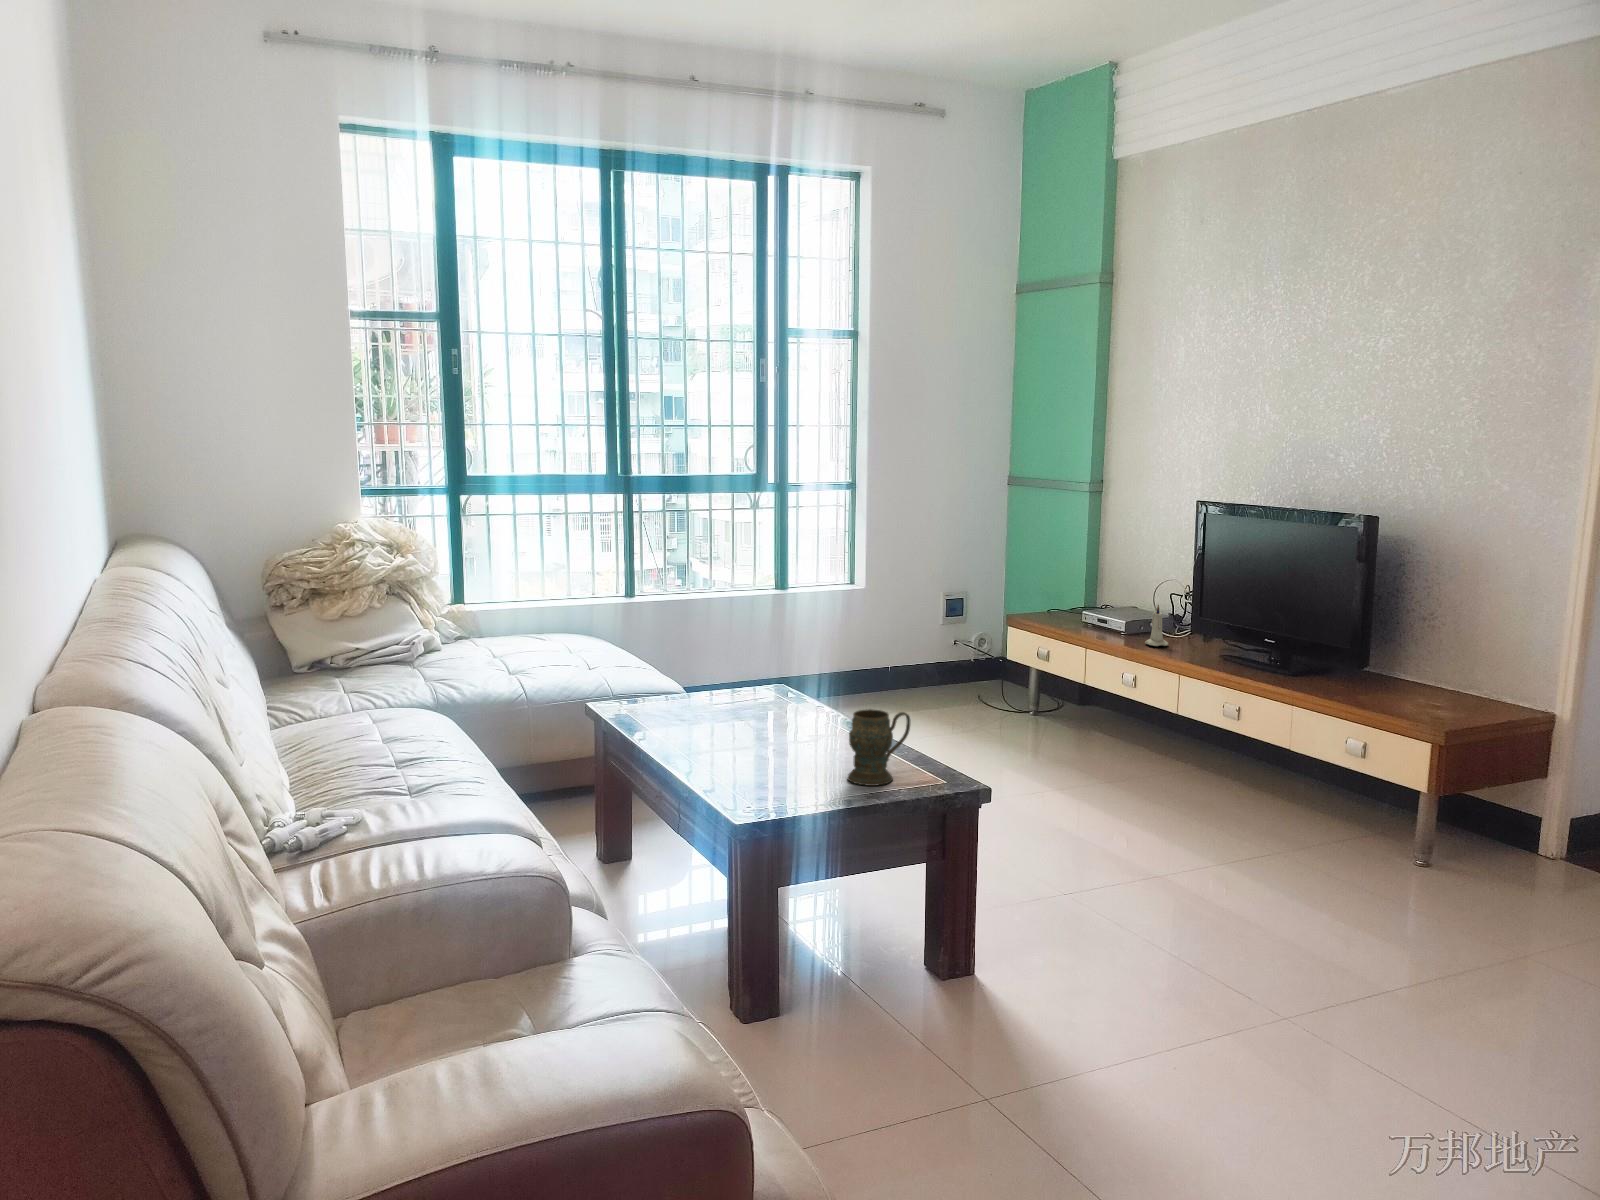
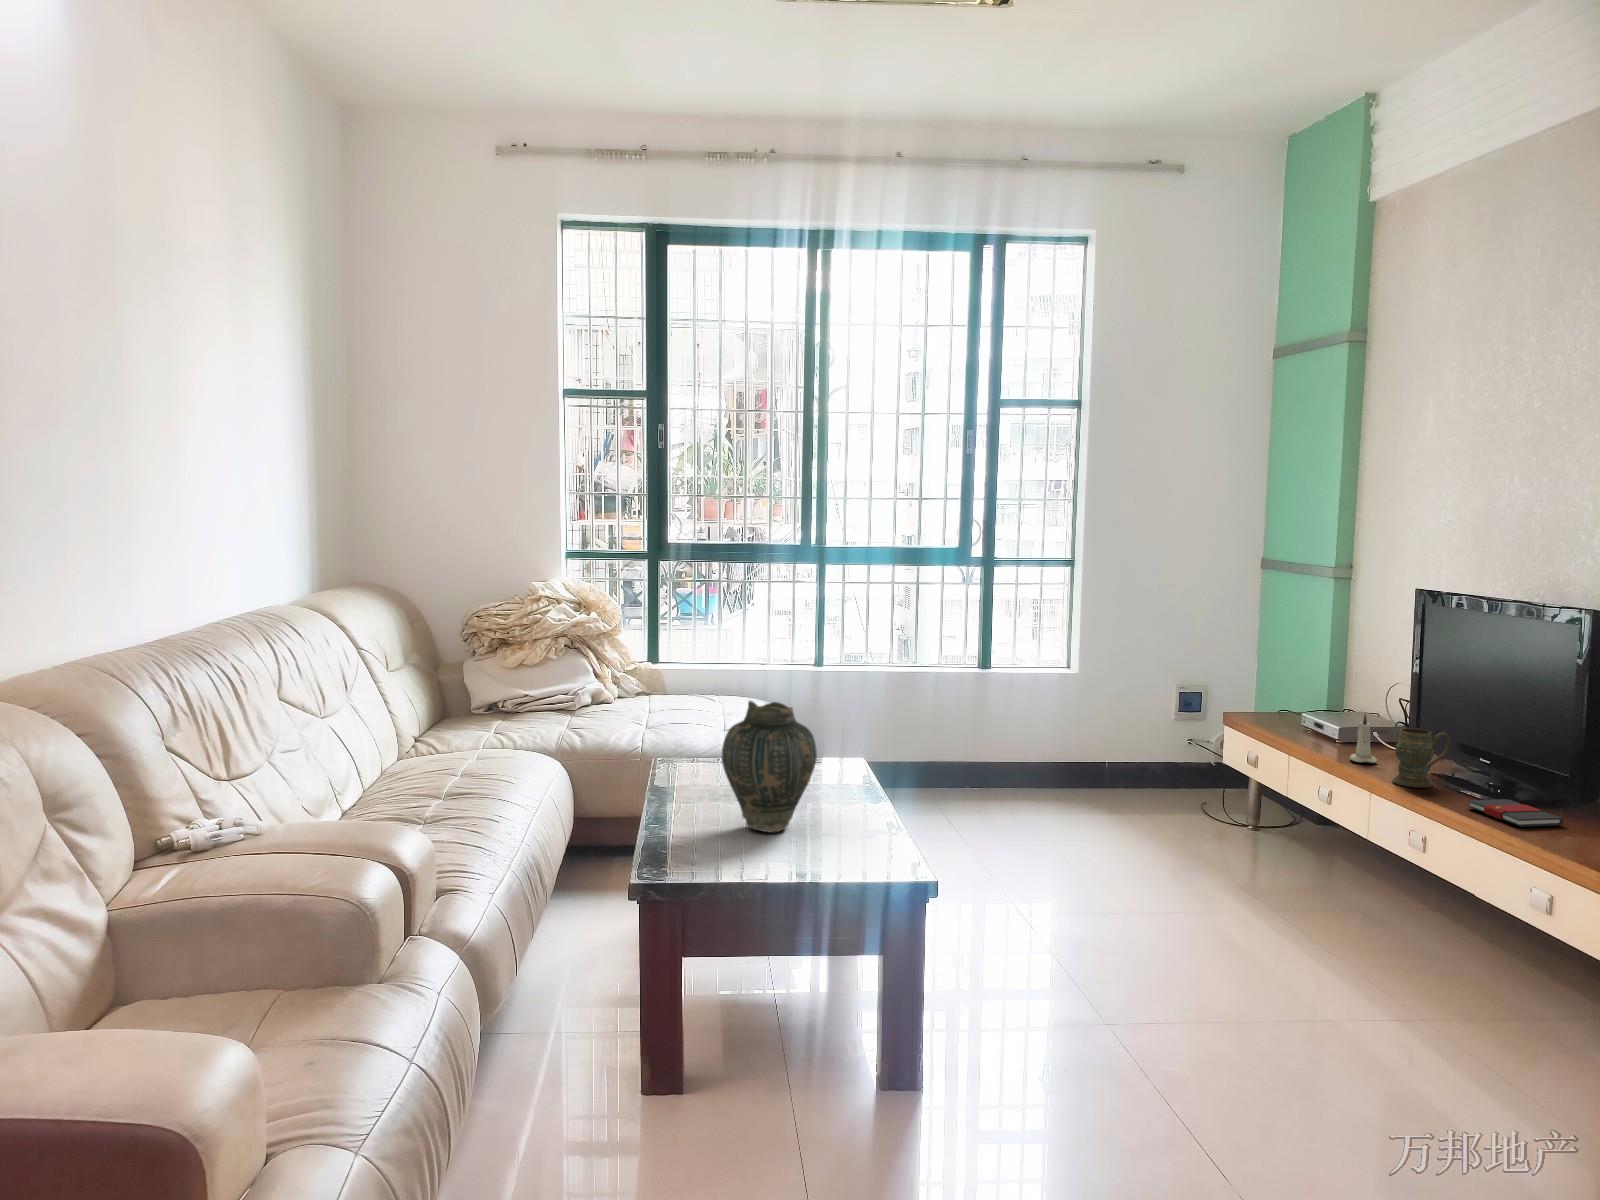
vase: none [722,638,816,765] -> present [722,701,817,832]
book: none [1271,667,1348,688] -> present [1468,799,1564,827]
mug: present [847,709,910,786] -> present [1392,728,1450,788]

